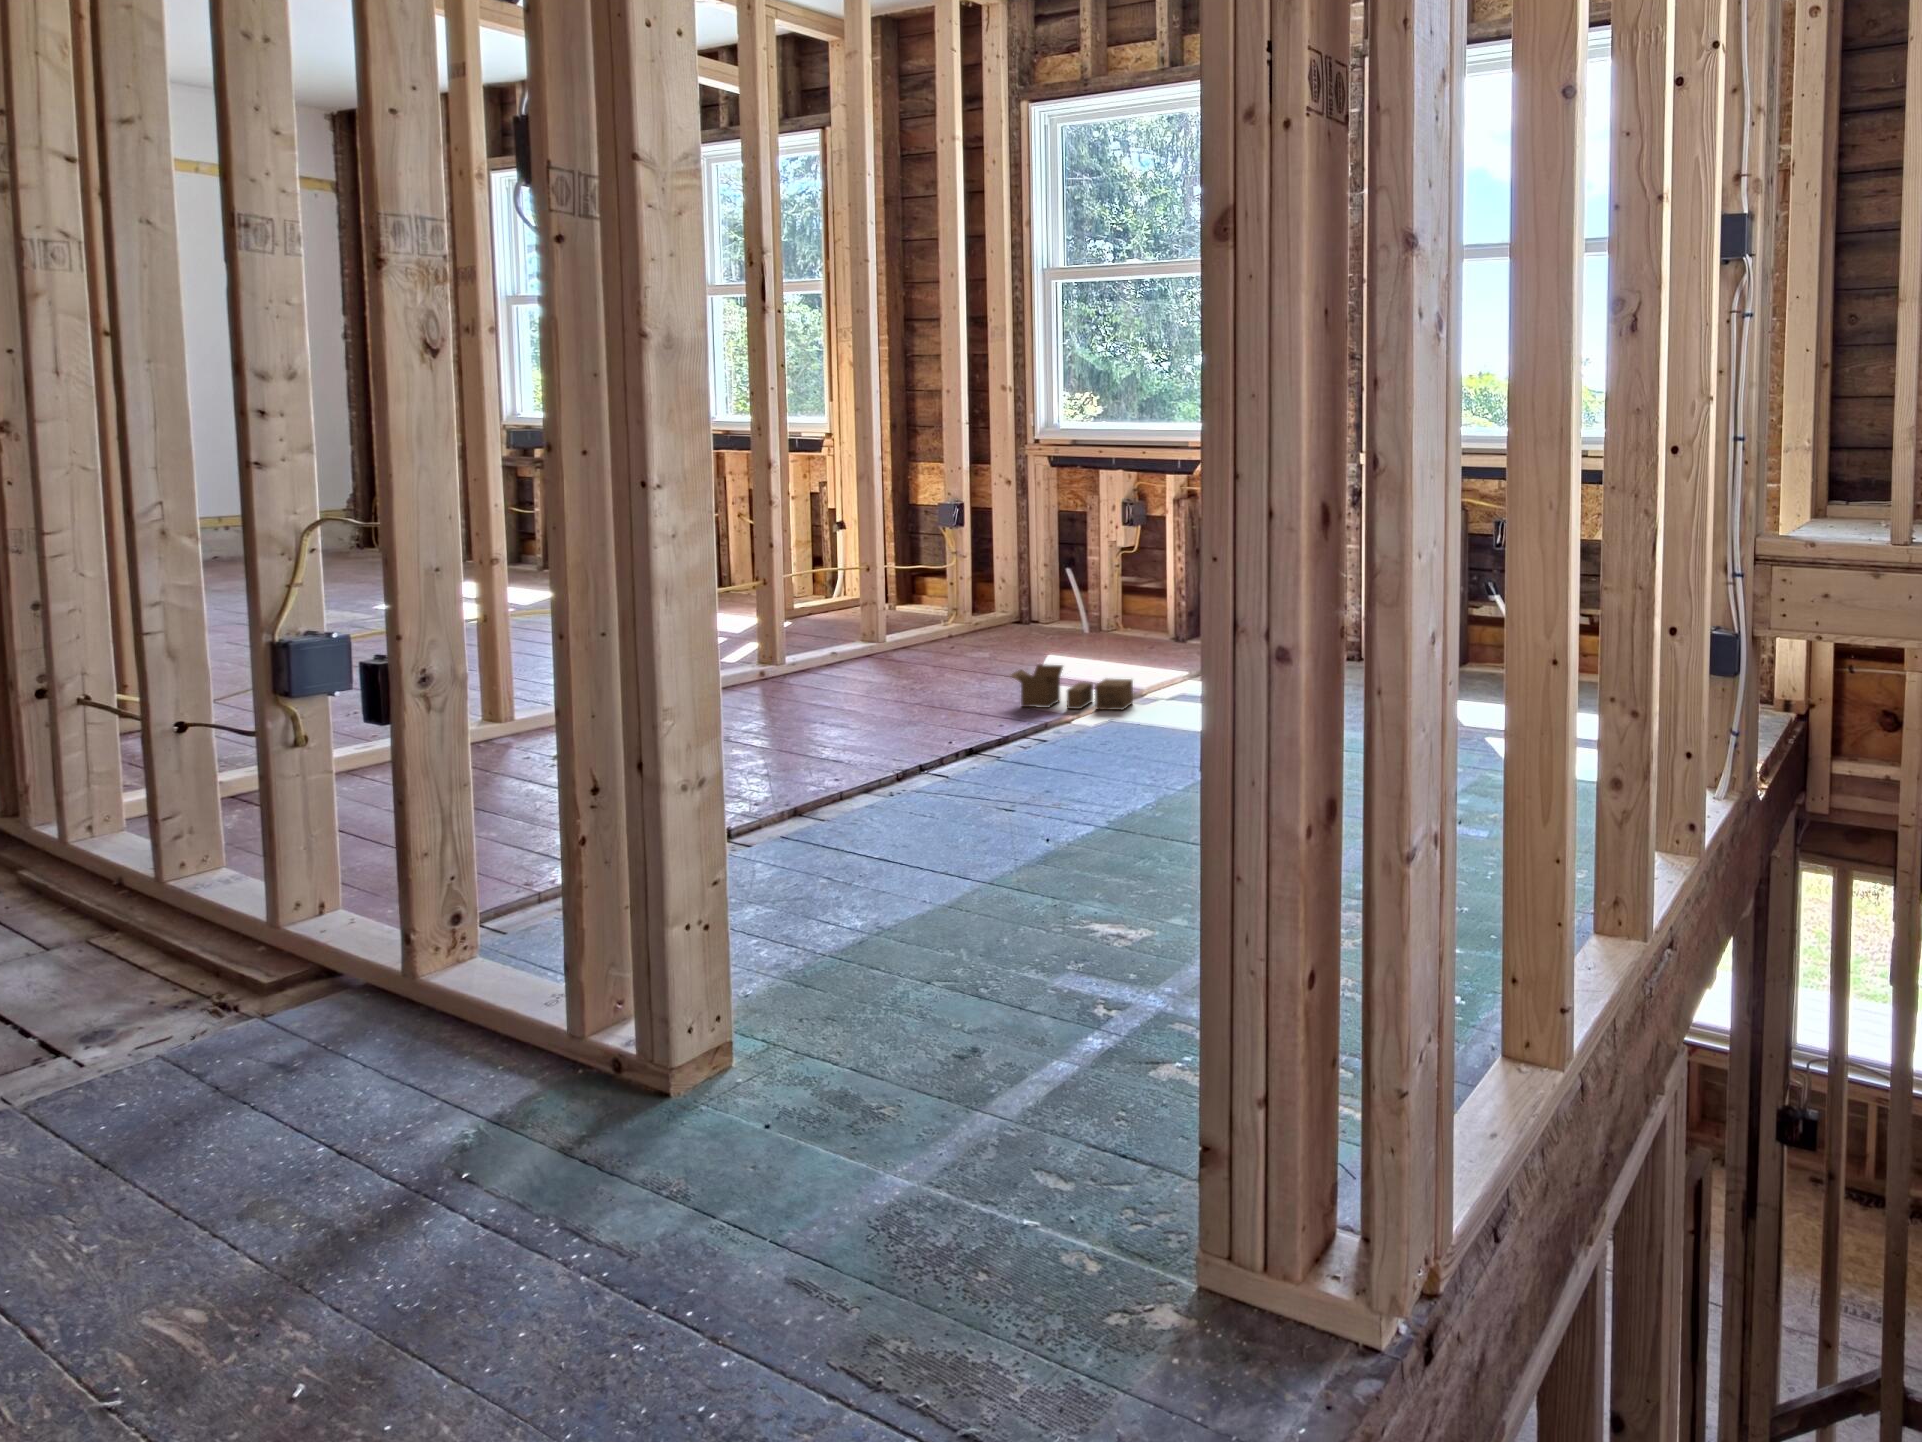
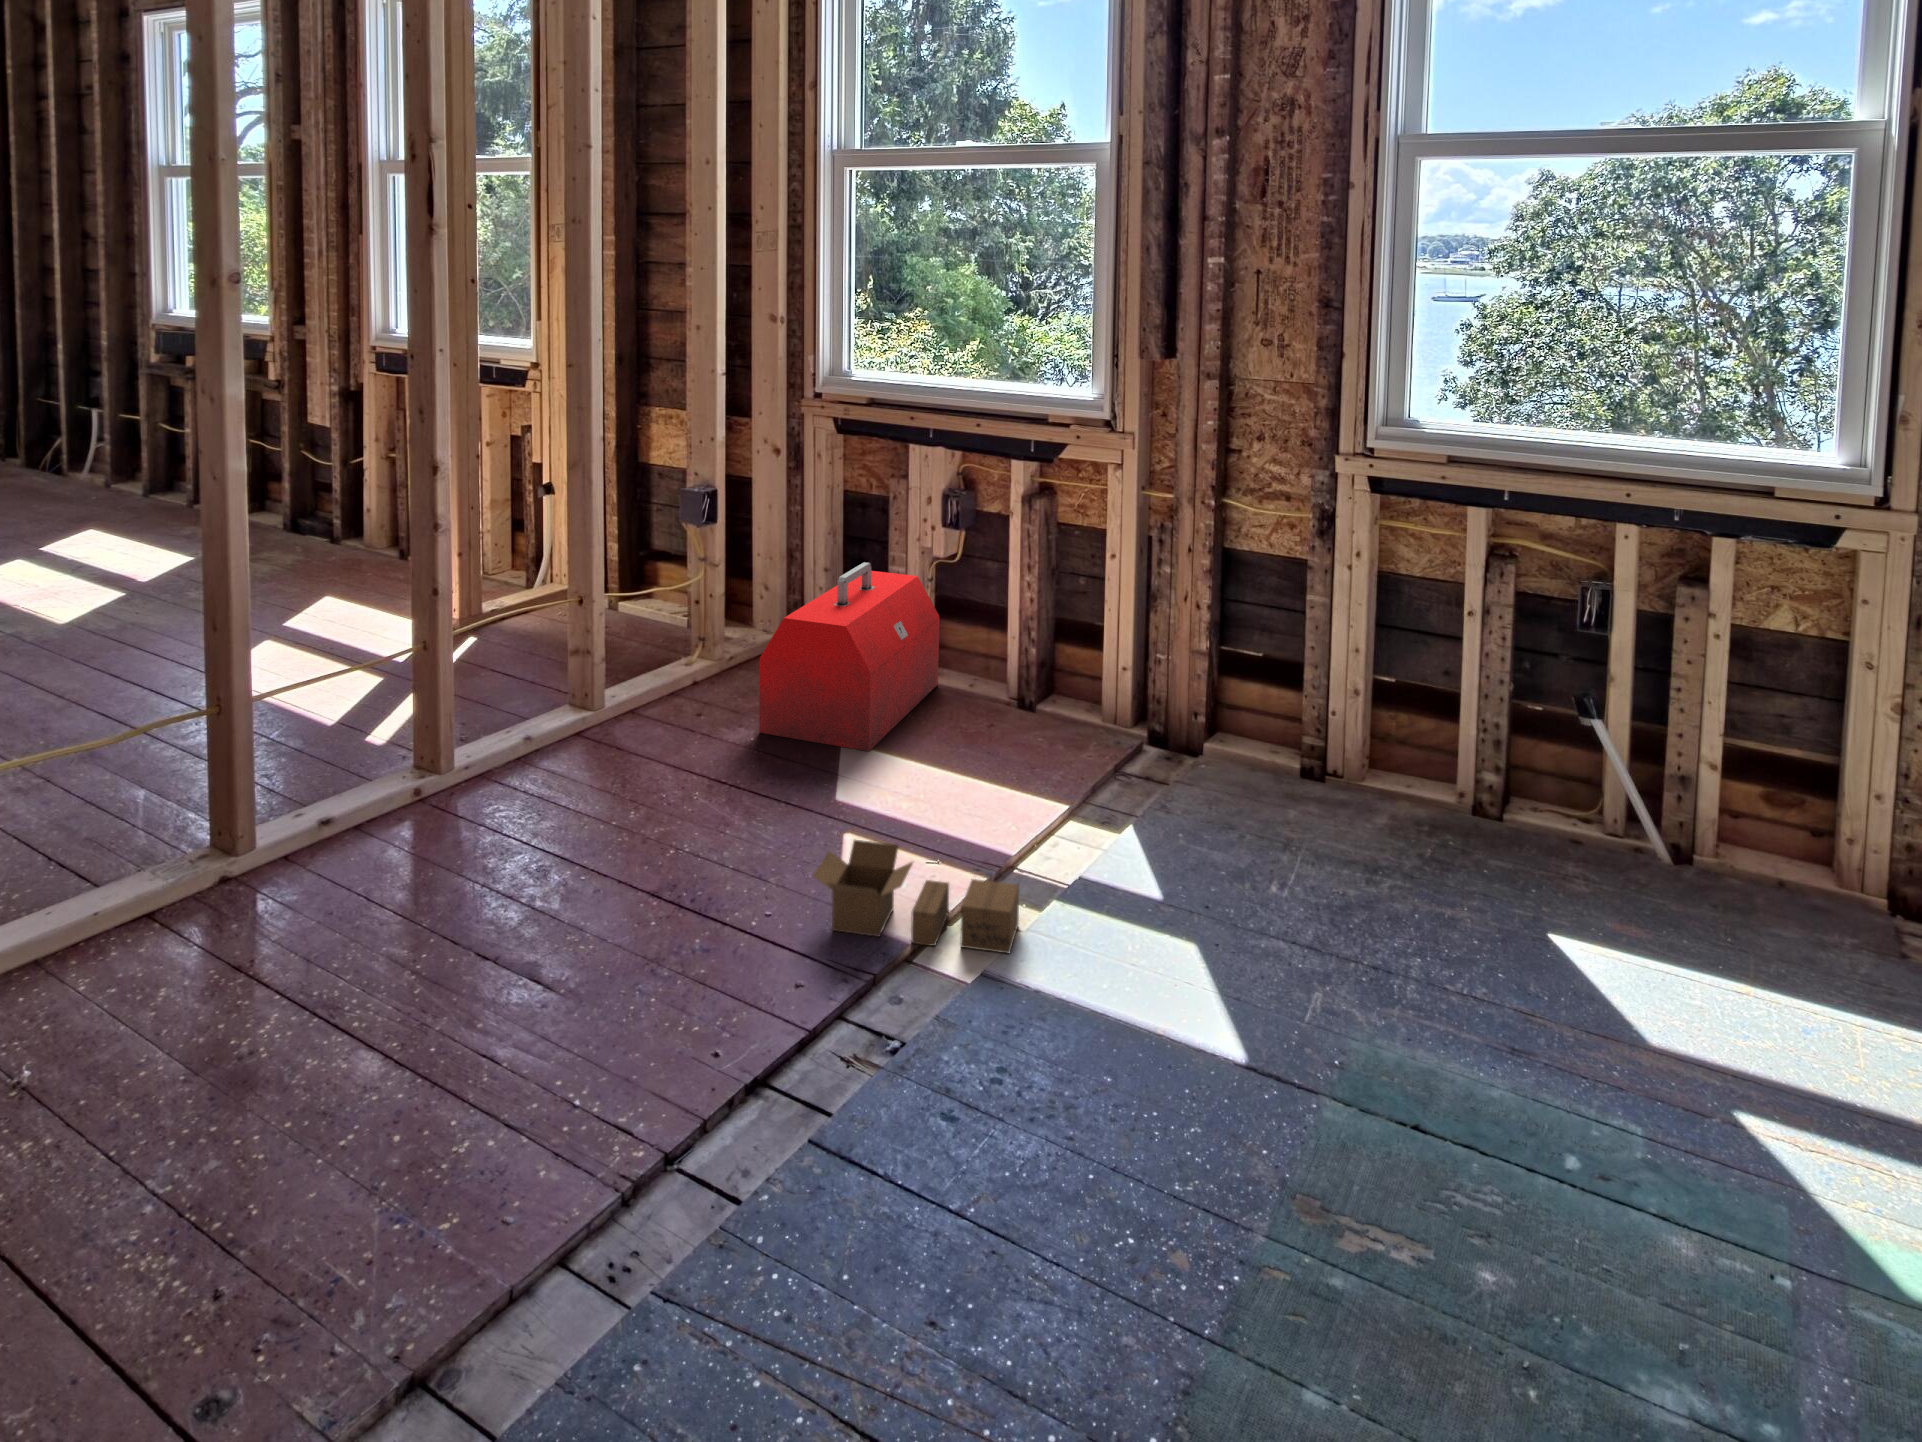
toolbox: none [991,547,1121,657] -> present [759,562,939,751]

